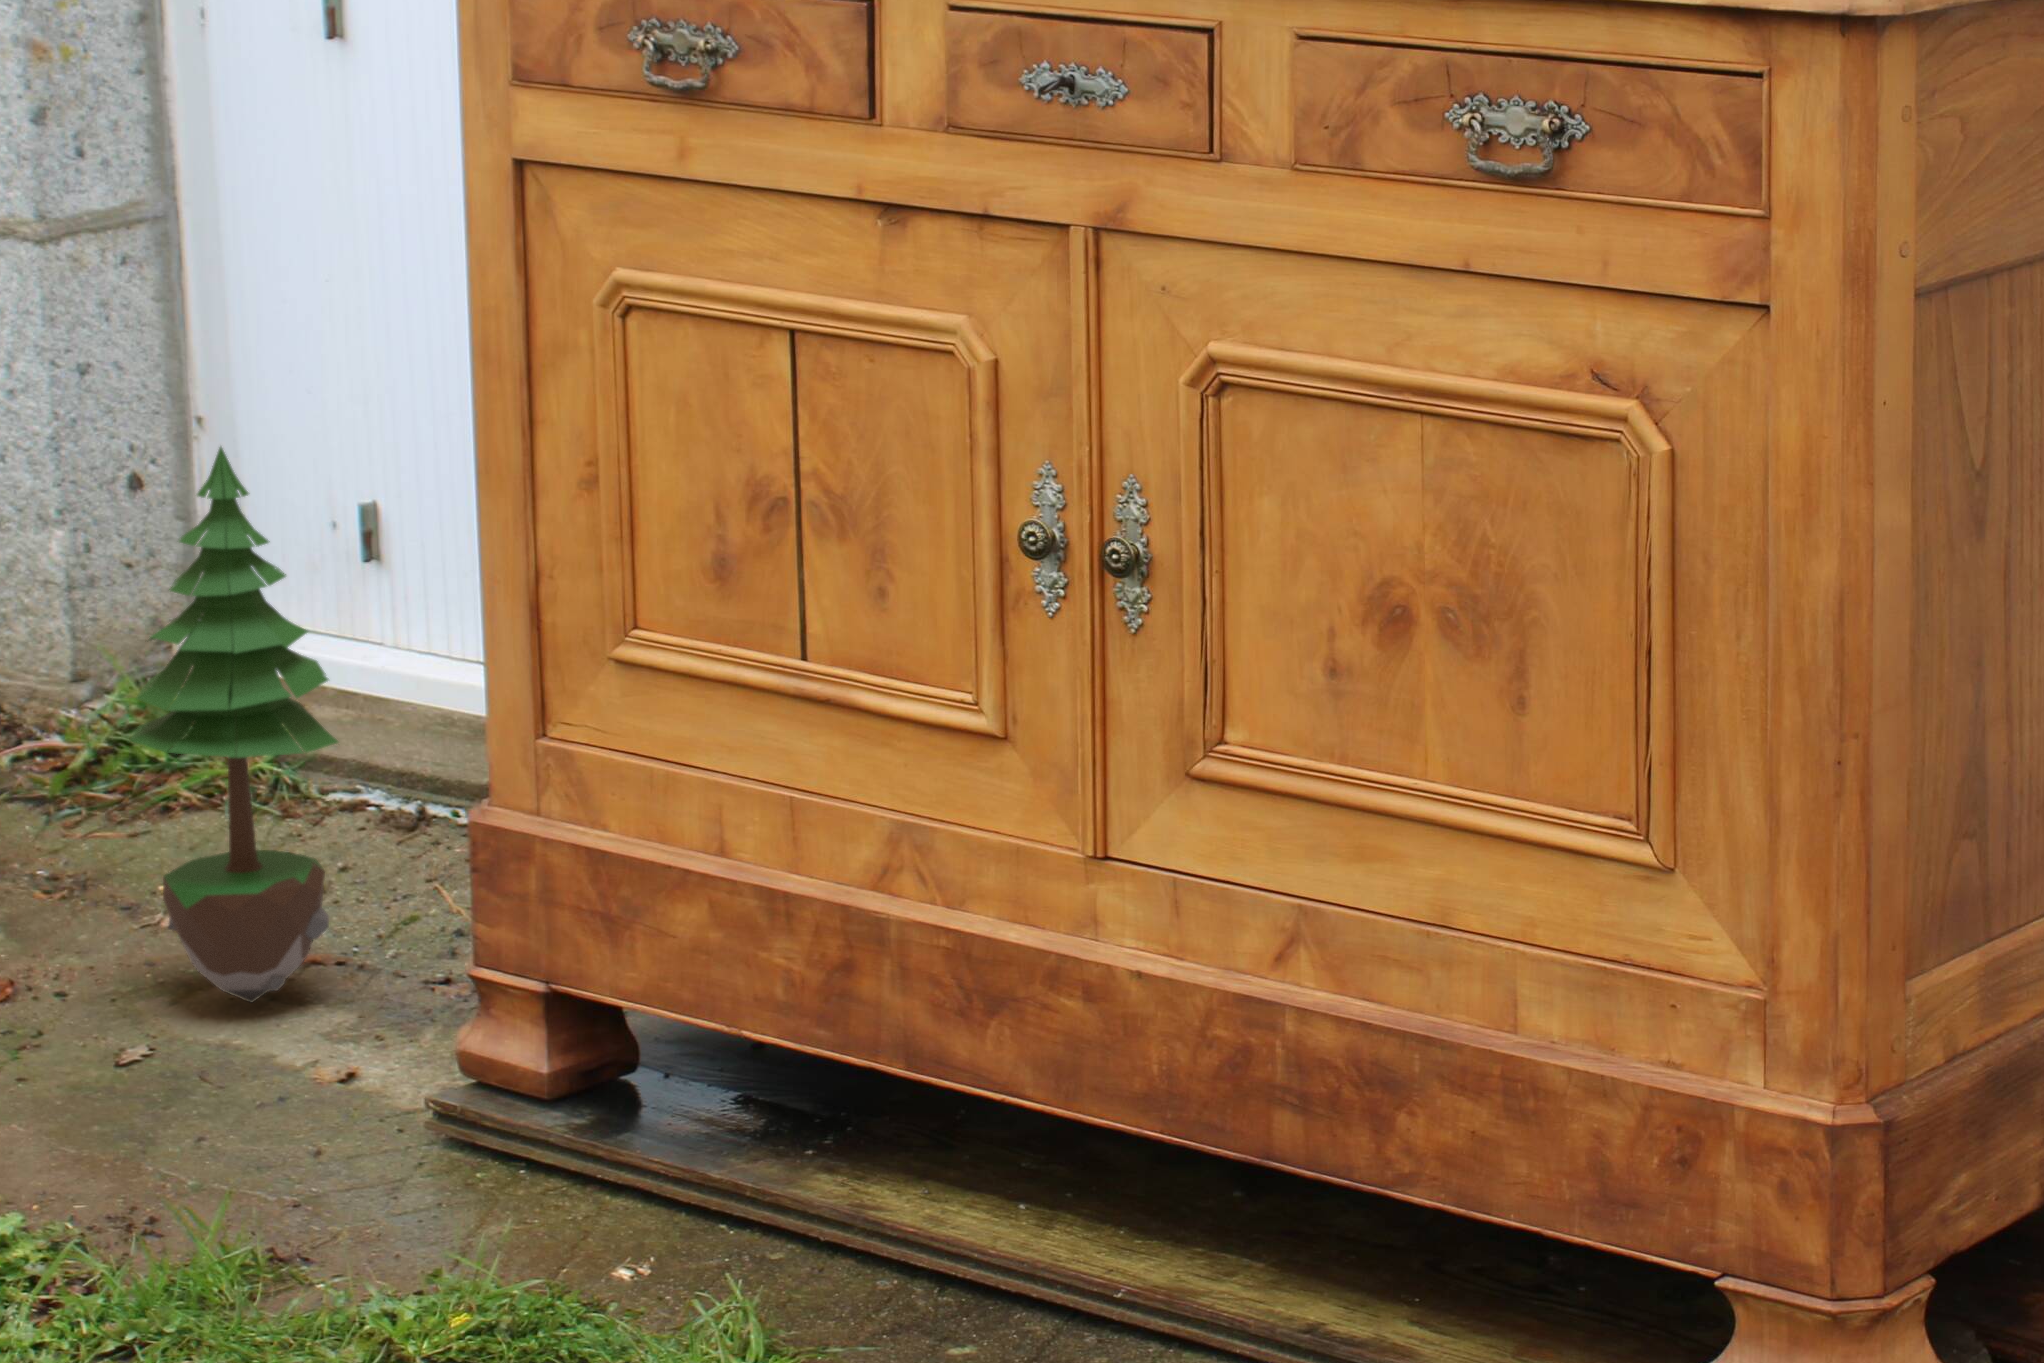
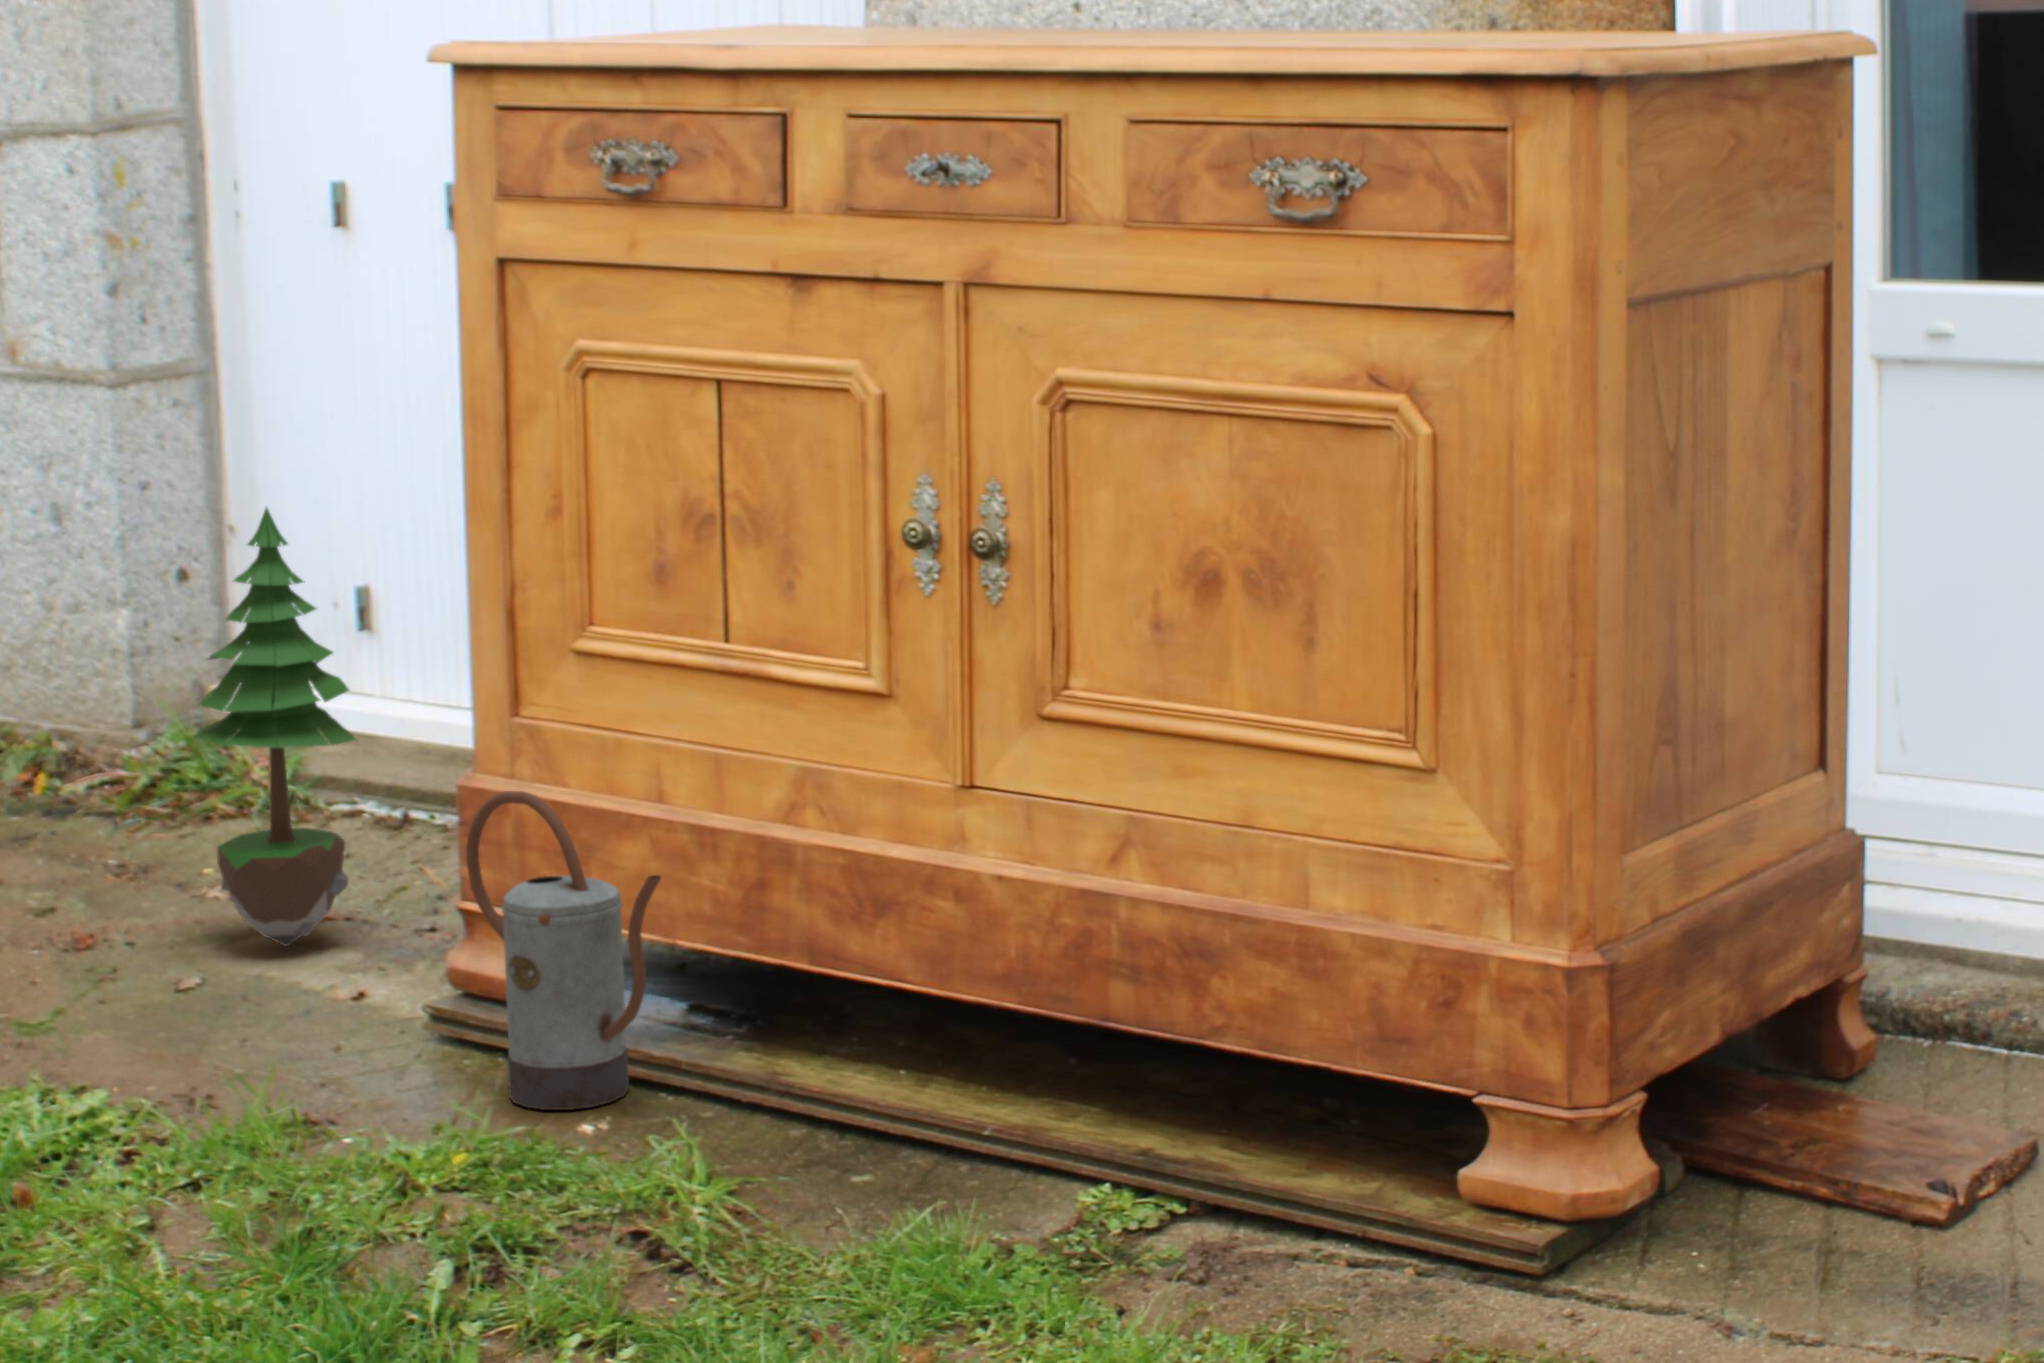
watering can: none [467,845,710,1251] -> present [466,791,661,1110]

